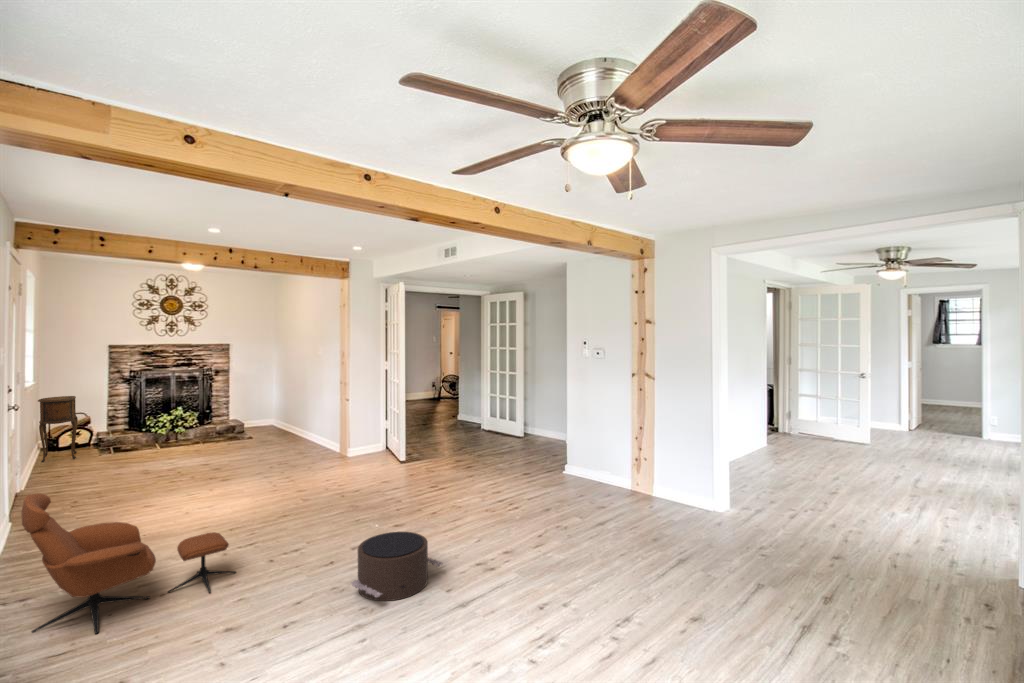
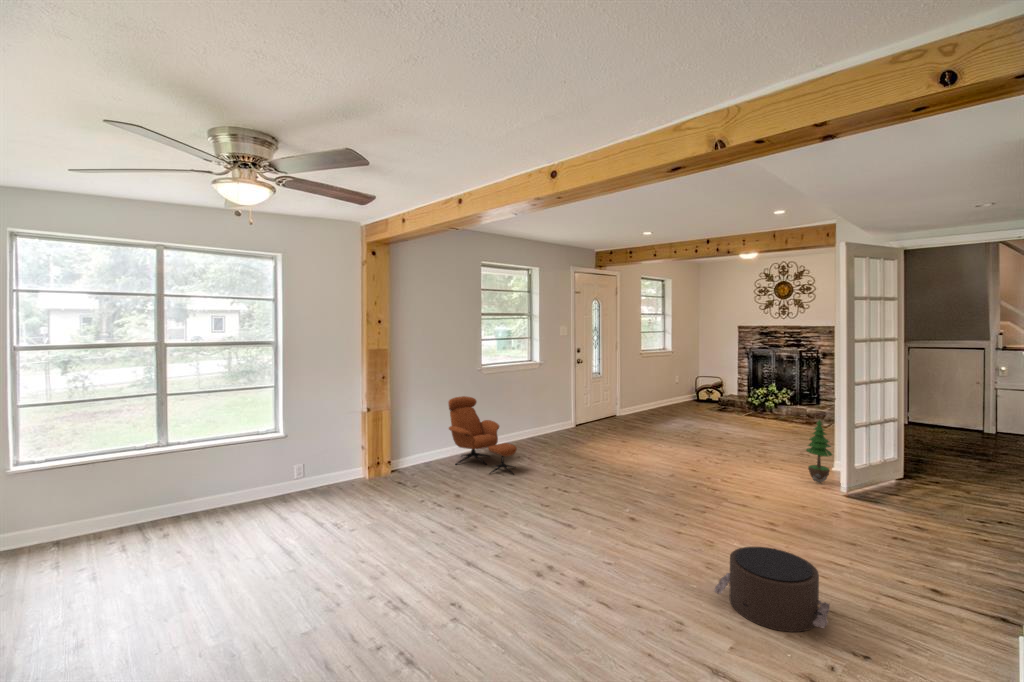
side table: present [38,396,78,462] -> none [675,363,705,408]
potted tree: none [379,412,397,461] -> present [806,420,832,483]
pouf: present [351,532,443,601] -> present [714,547,830,632]

